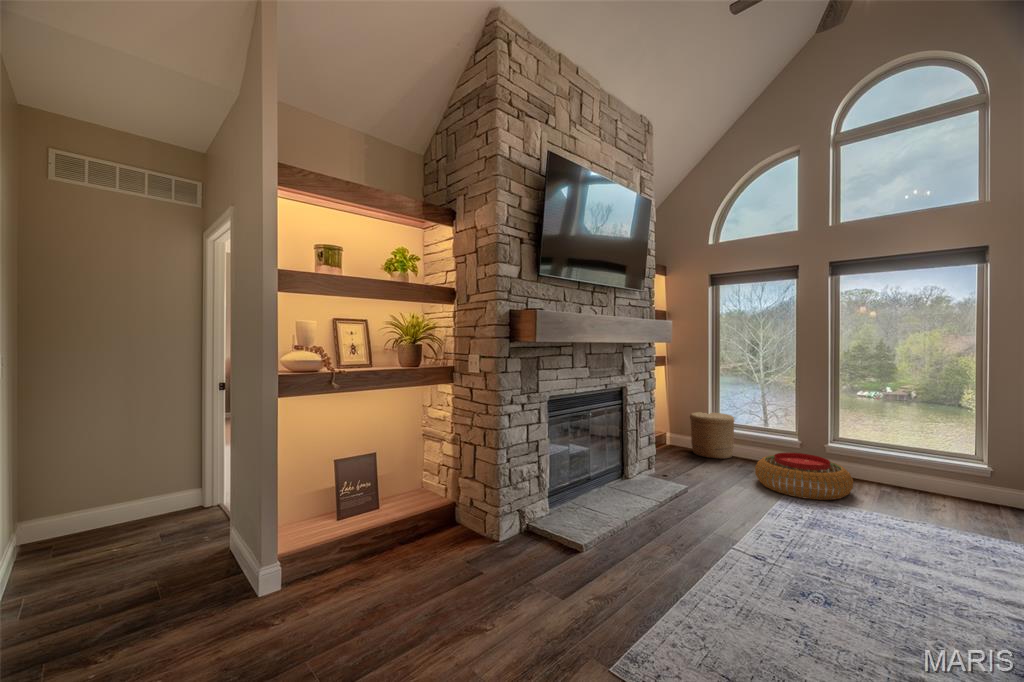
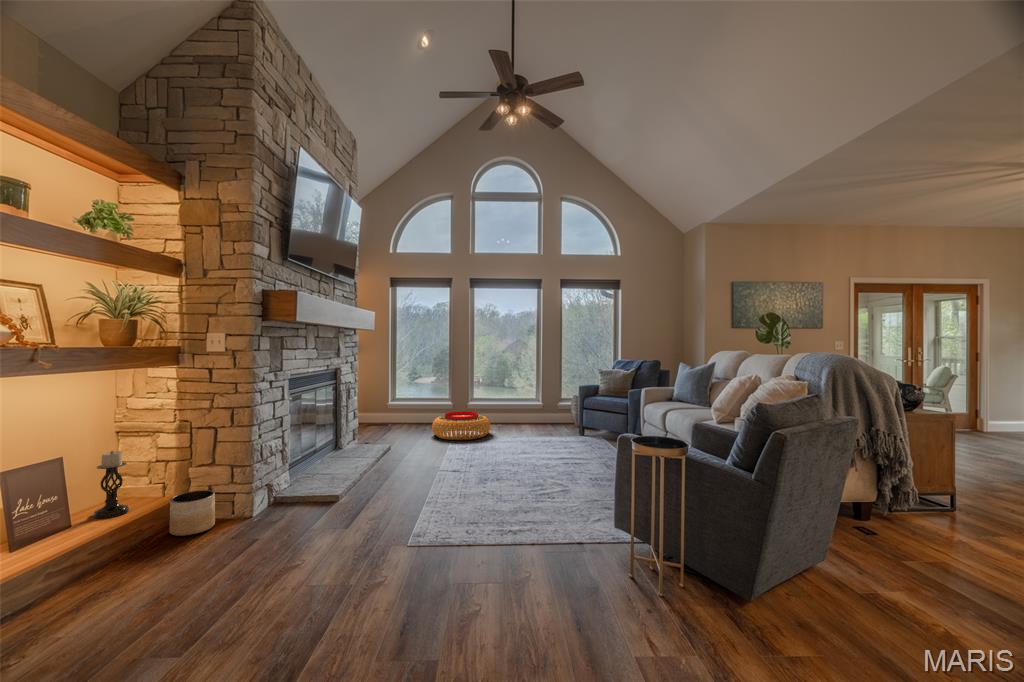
woven basket: present [690,412,734,459] -> none [374,392,409,428]
candle holder: none [390,454,413,510] -> present [93,451,129,519]
planter: none [434,502,468,545] -> present [170,490,215,536]

